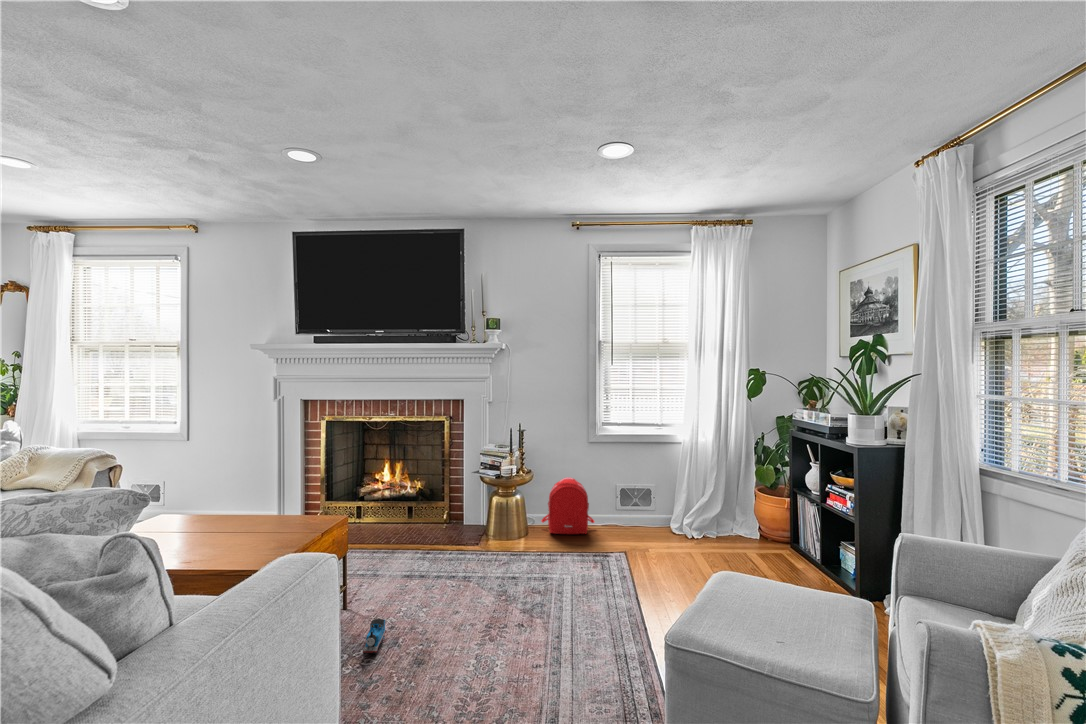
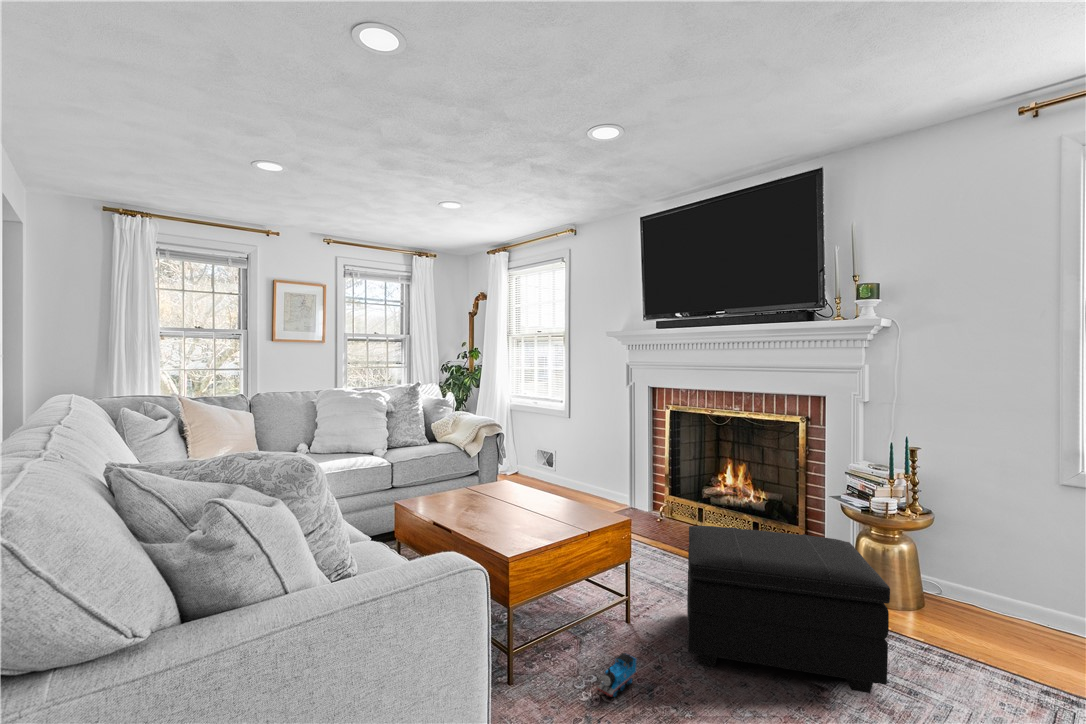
backpack: present [542,477,594,534] -> none [951,537,1067,640]
footstool: none [392,498,534,611] -> present [687,526,890,693]

